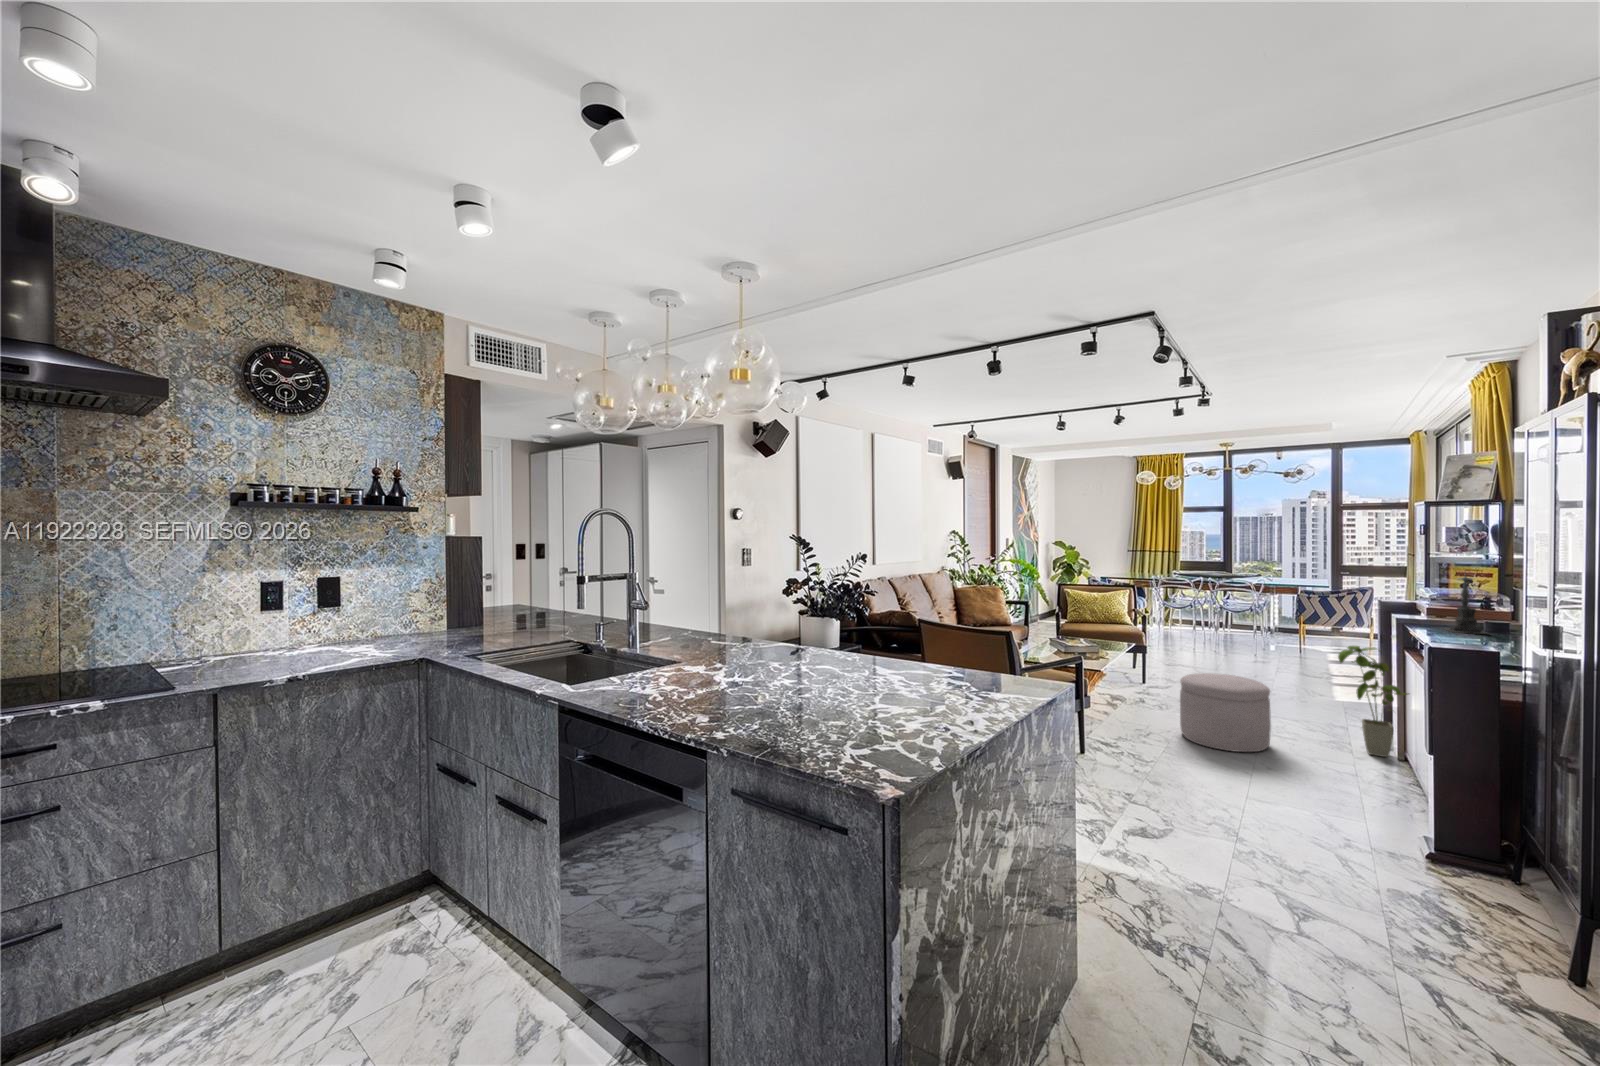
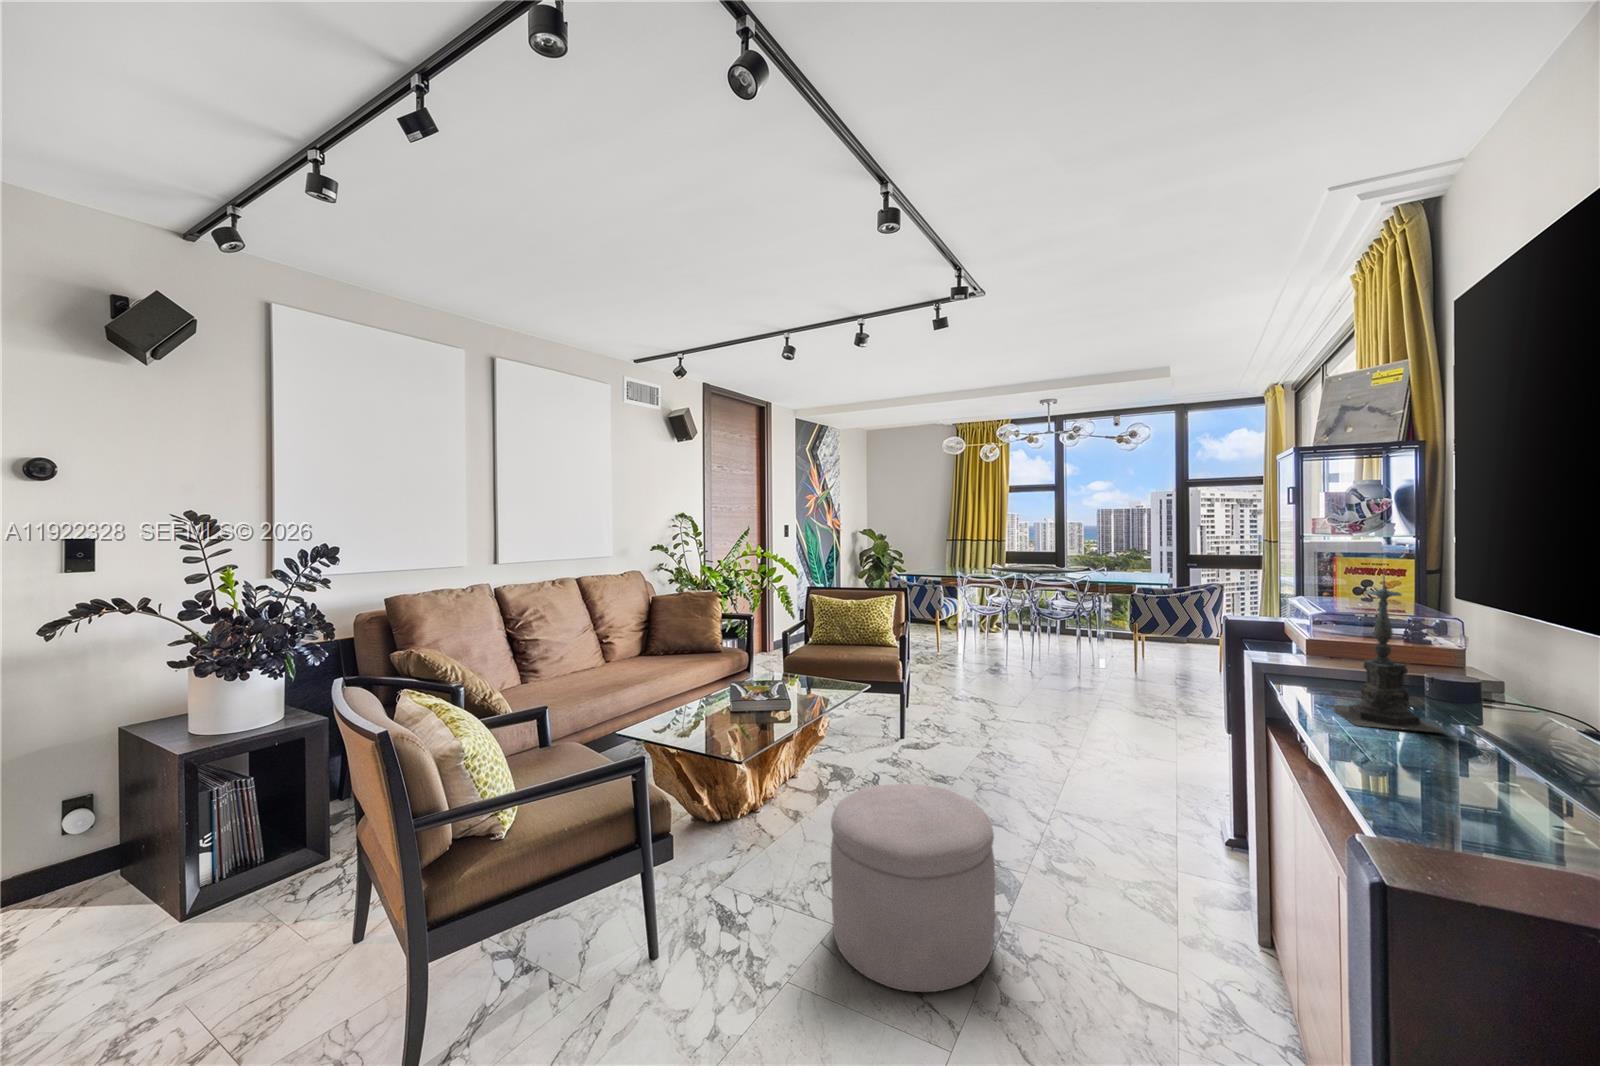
house plant: present [1338,646,1409,757] -> none [1126,733,1268,985]

